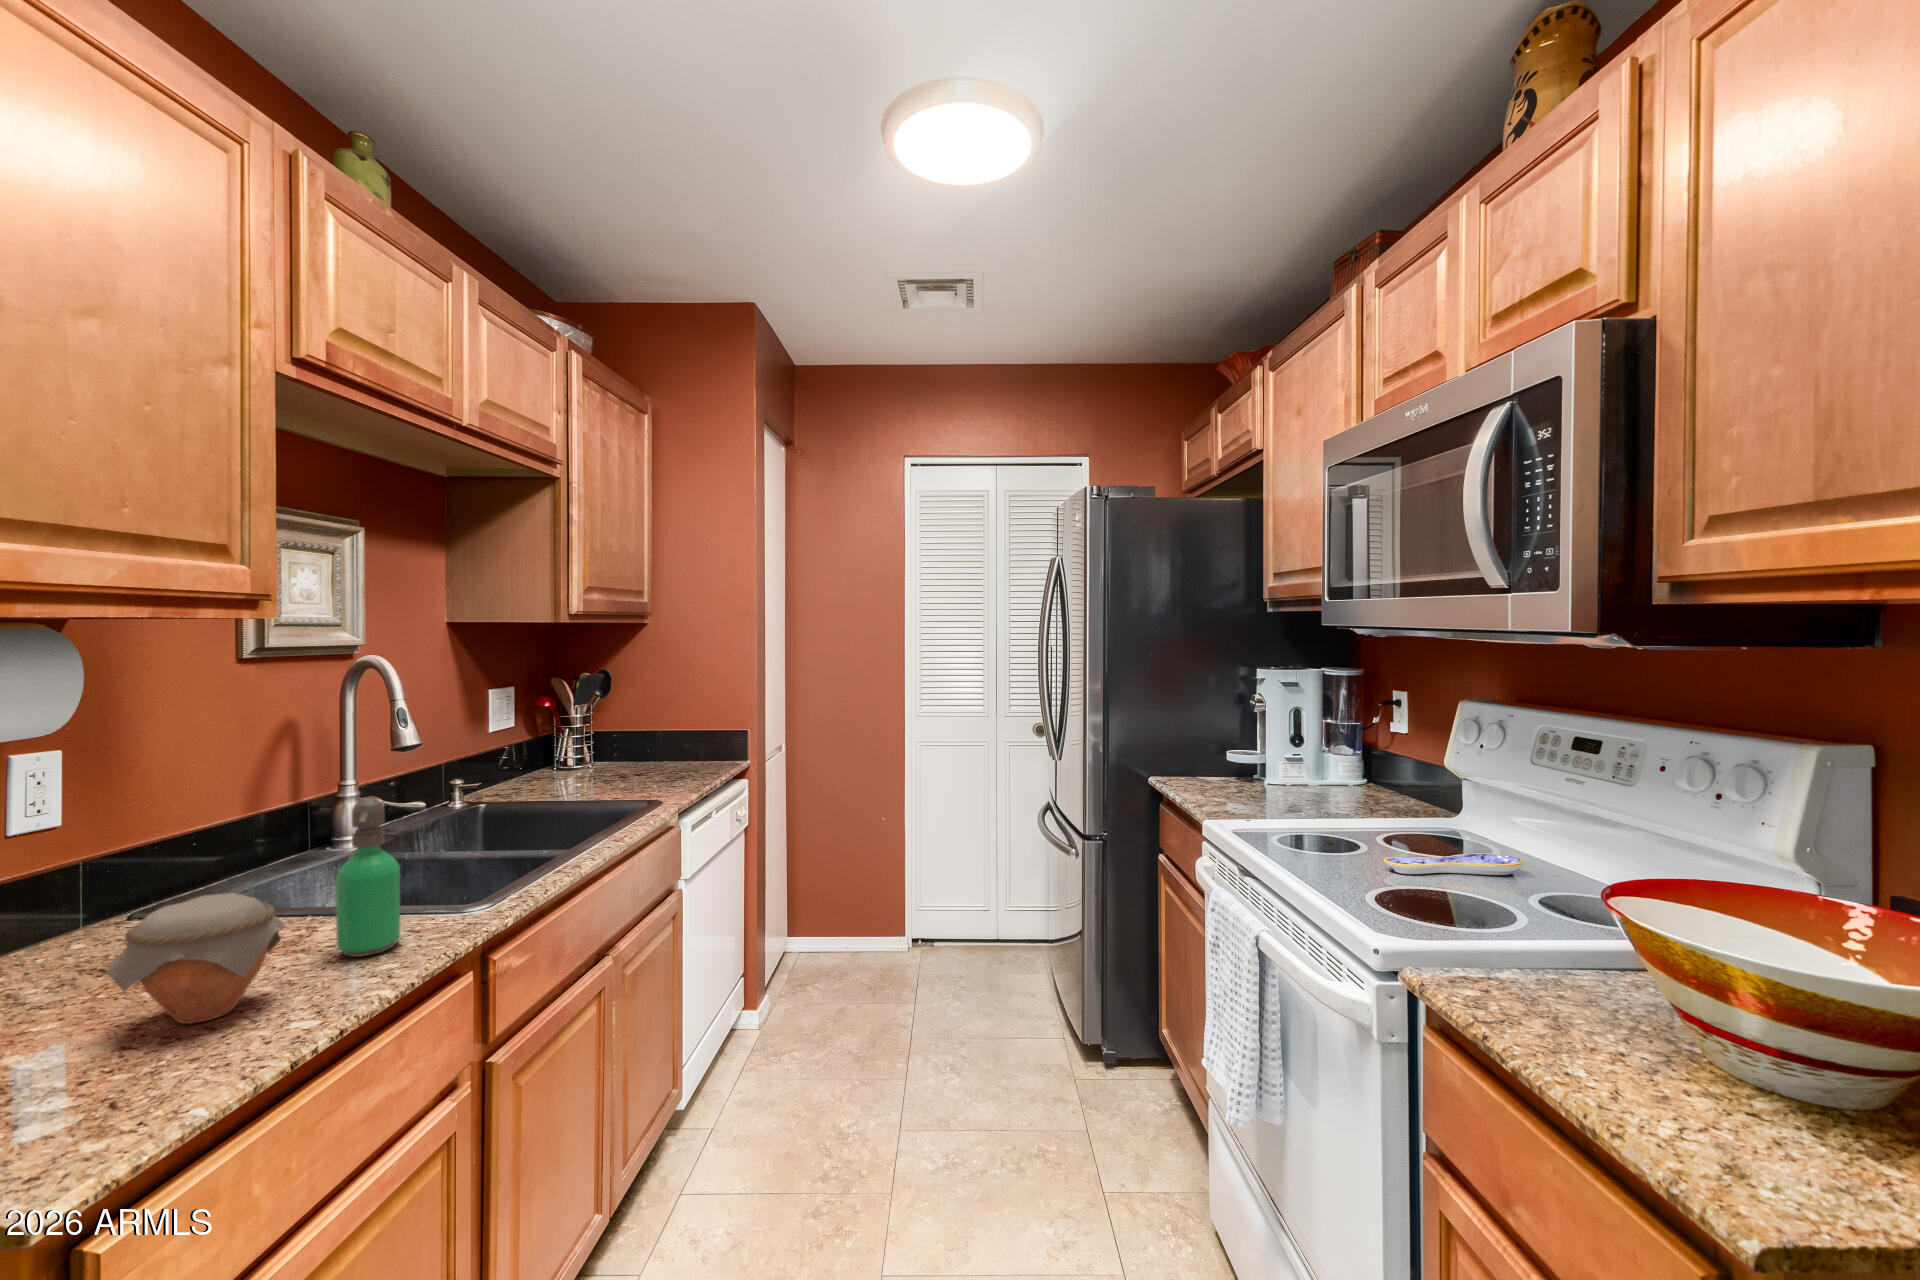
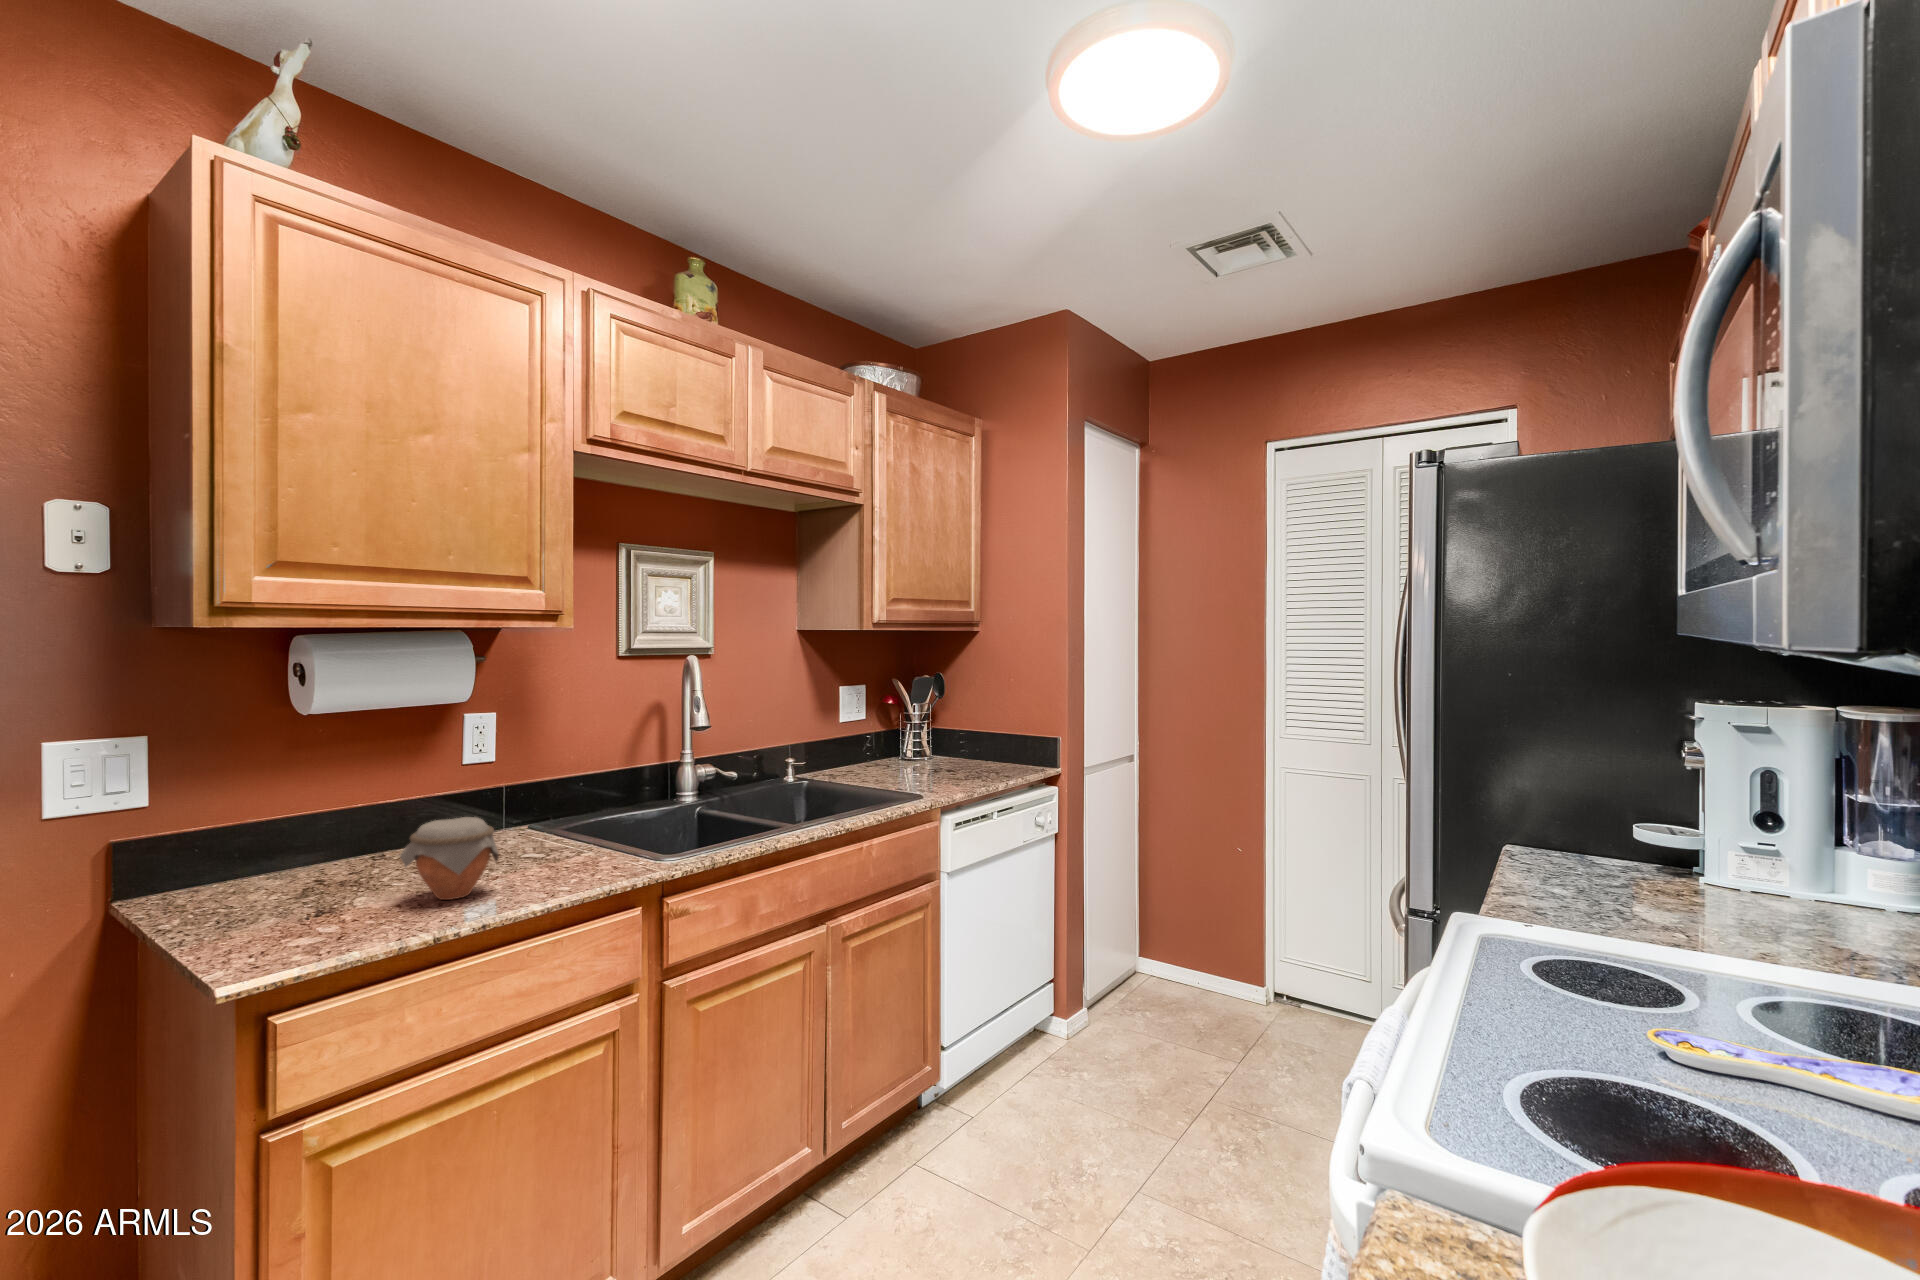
soap dispenser: present [336,798,400,957] -> none [555,763,597,880]

